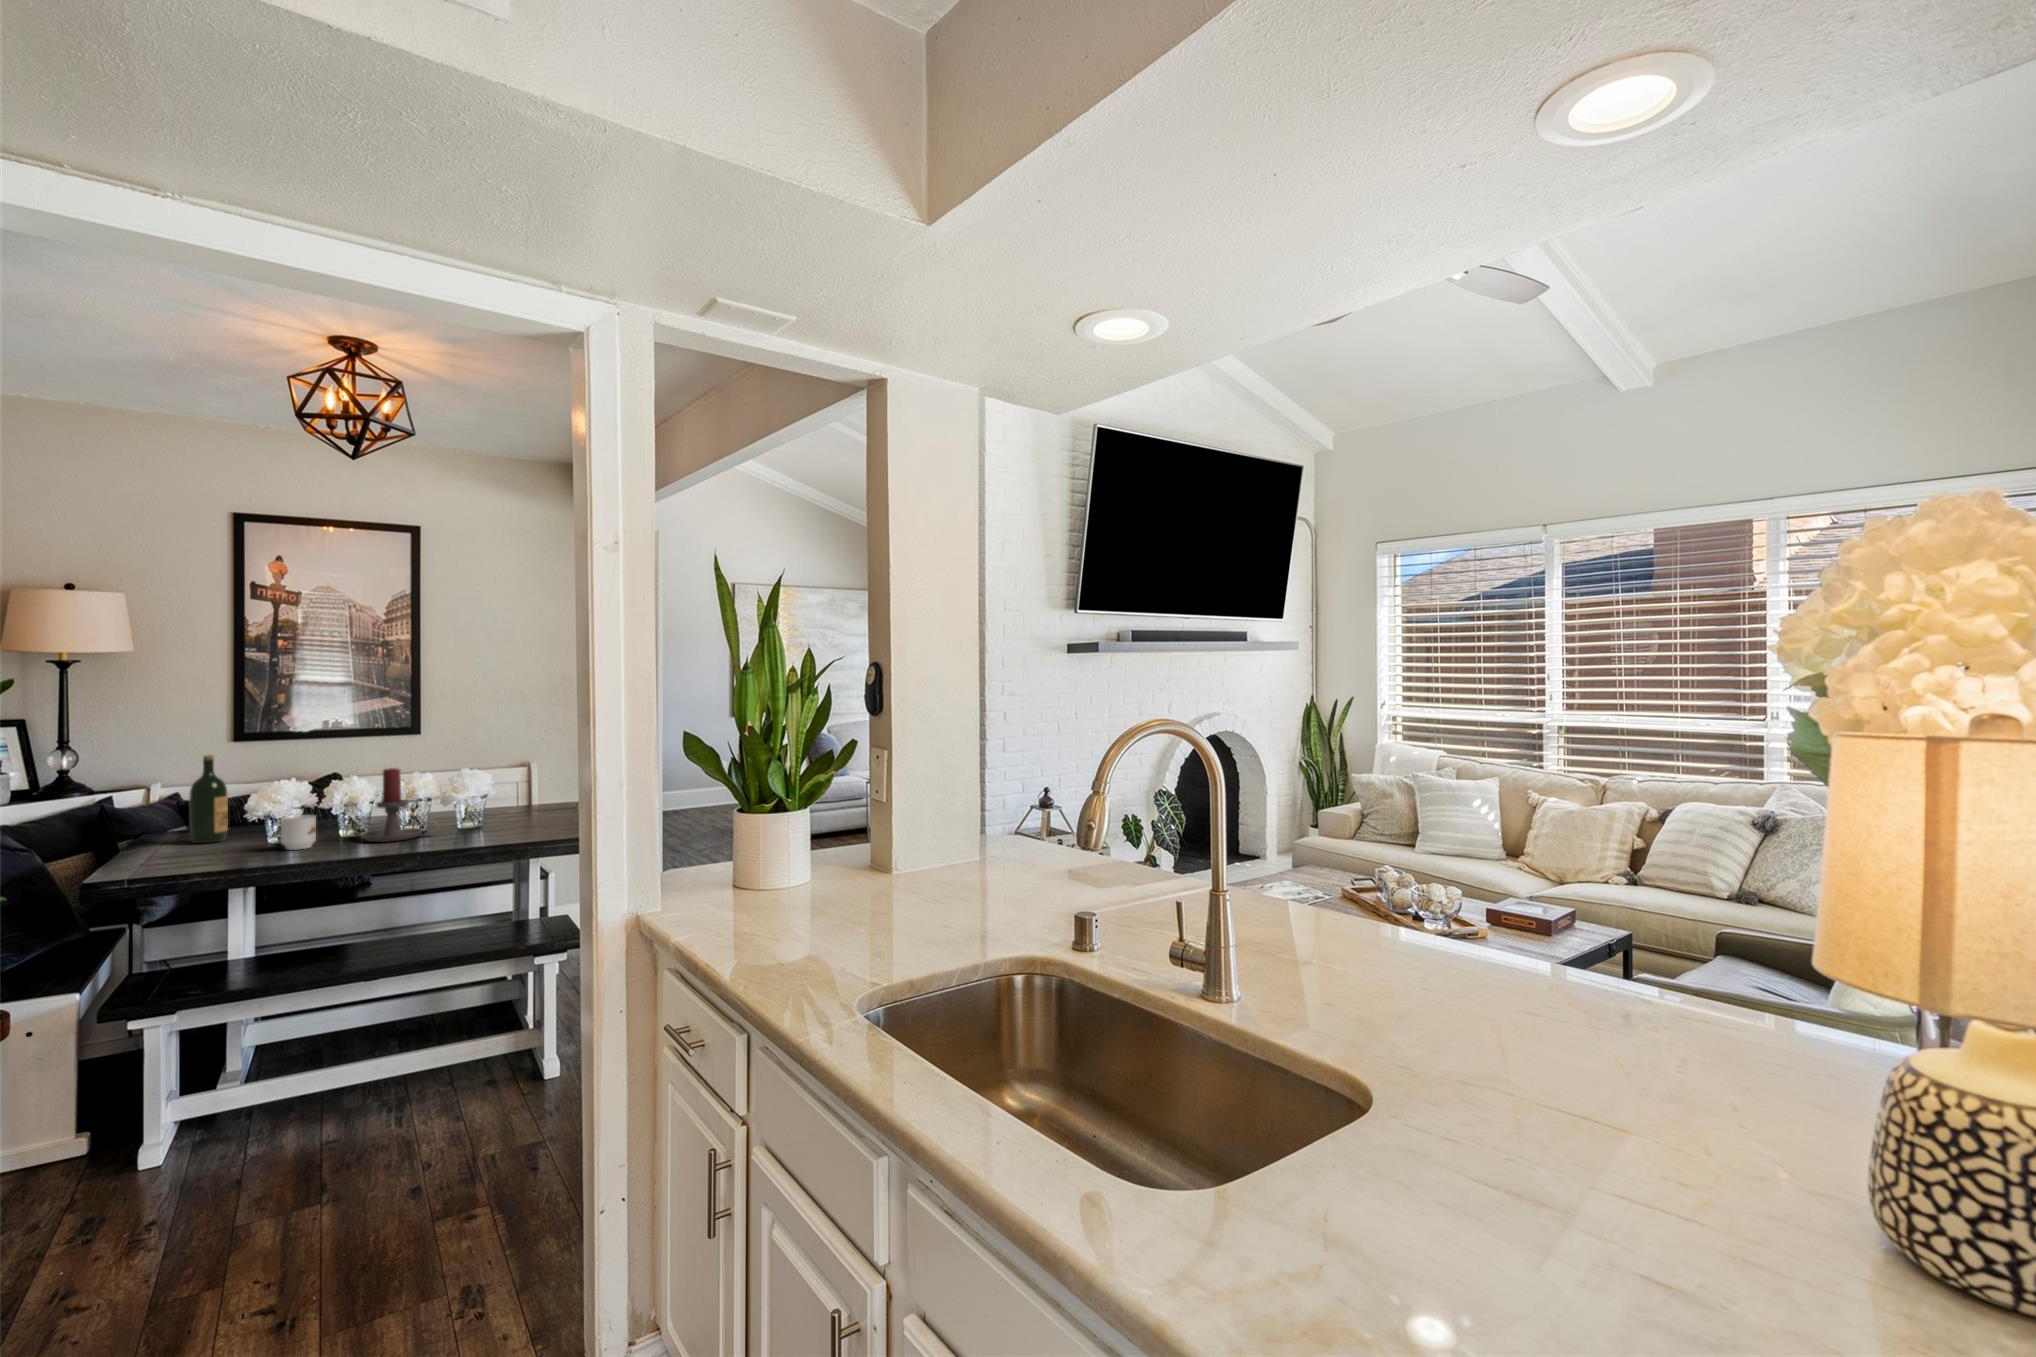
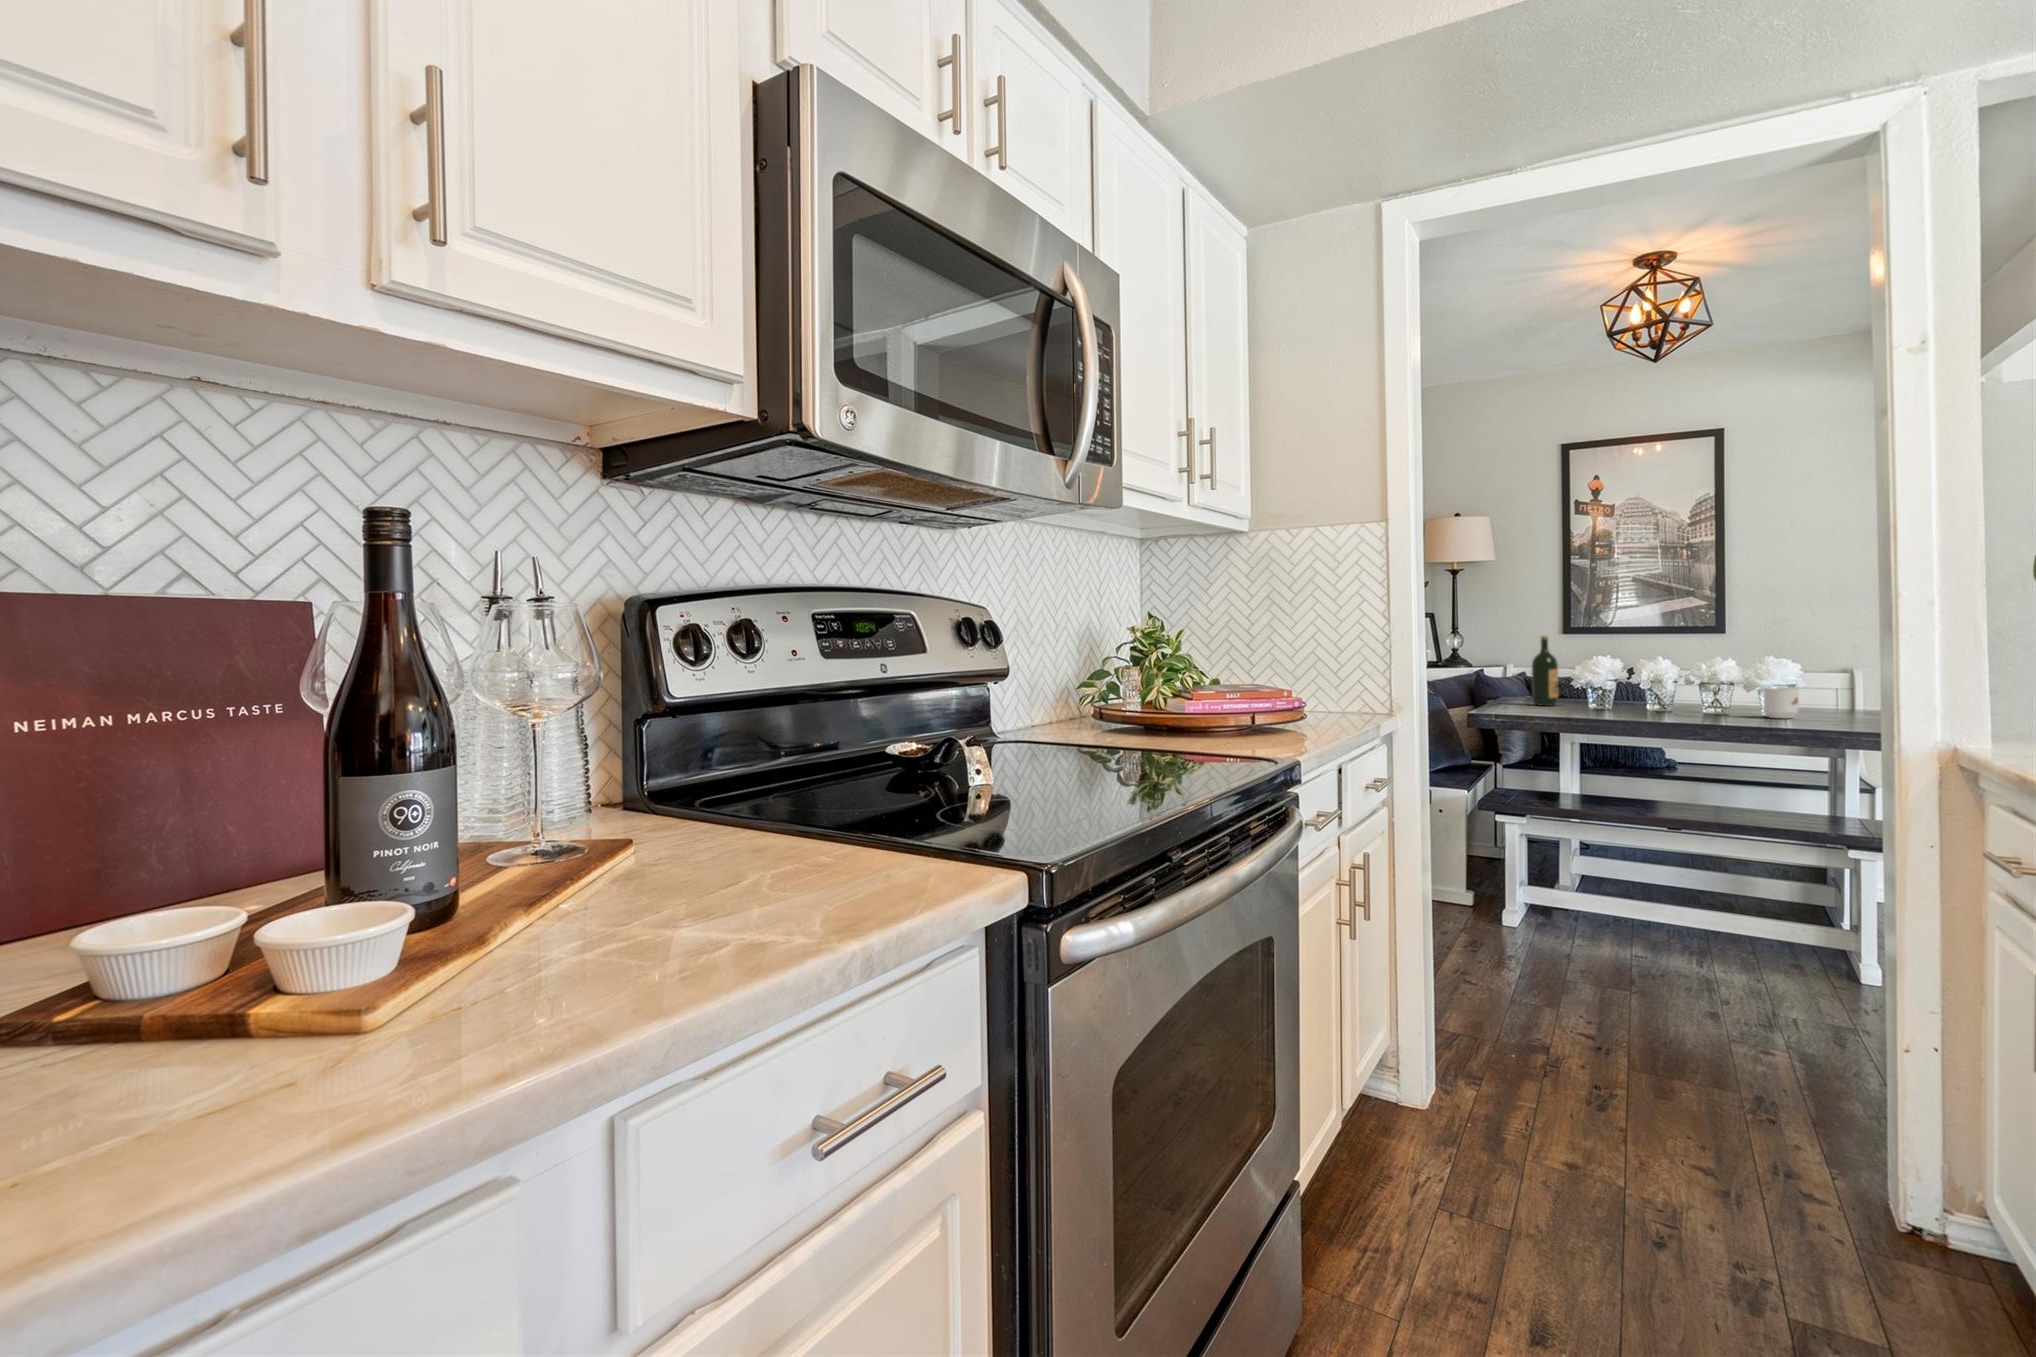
candle holder: present [362,768,439,842] -> none [1665,646,1741,713]
mug: present [281,815,316,850] -> present [1764,687,1799,718]

